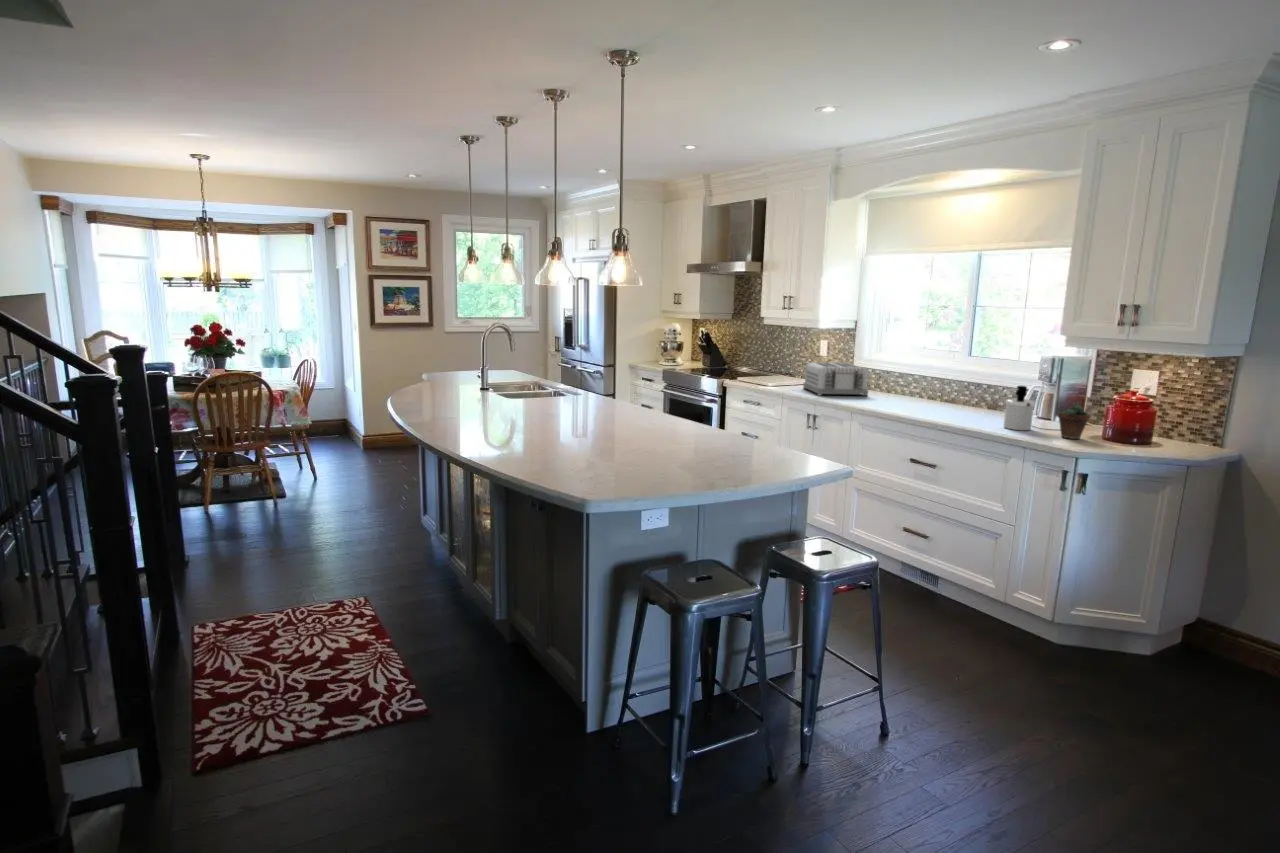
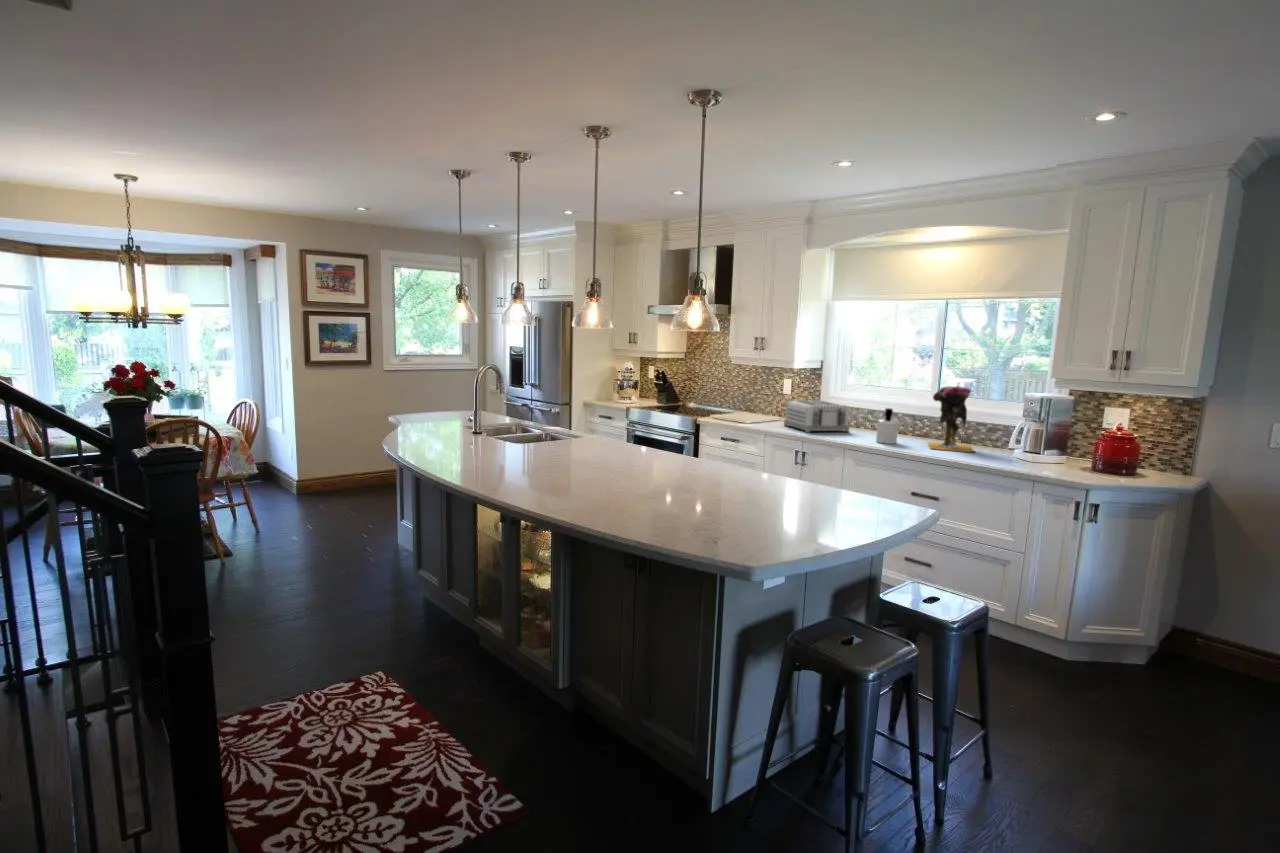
vase: none [935,346,990,418] -> present [928,386,975,452]
soap dispenser: present [1001,386,1035,430] -> present [875,408,899,444]
succulent plant: present [1058,395,1090,439] -> none [1058,430,1087,471]

